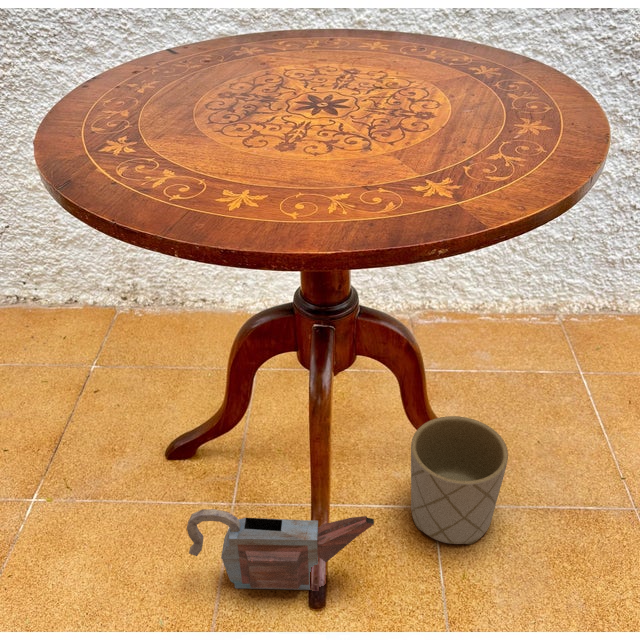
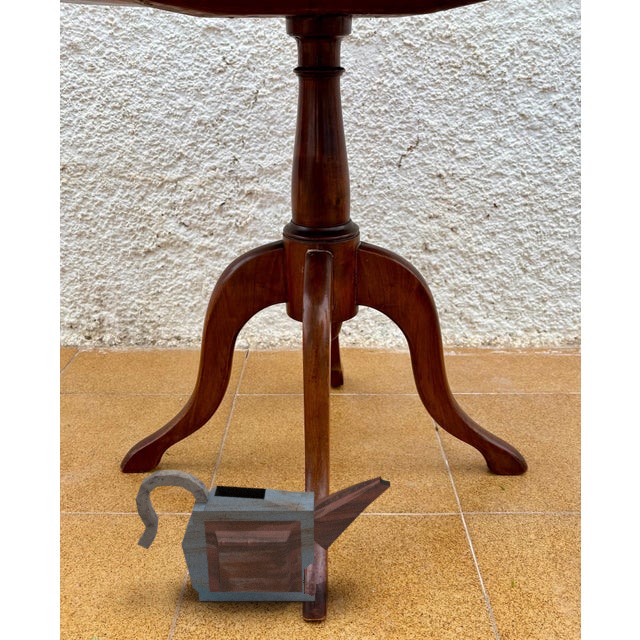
planter: present [411,416,508,544] -> none [432,387,557,549]

